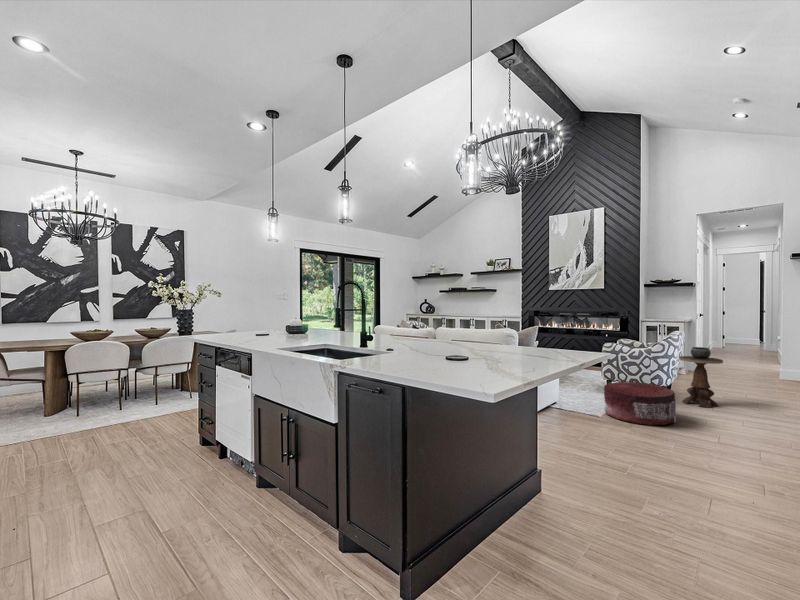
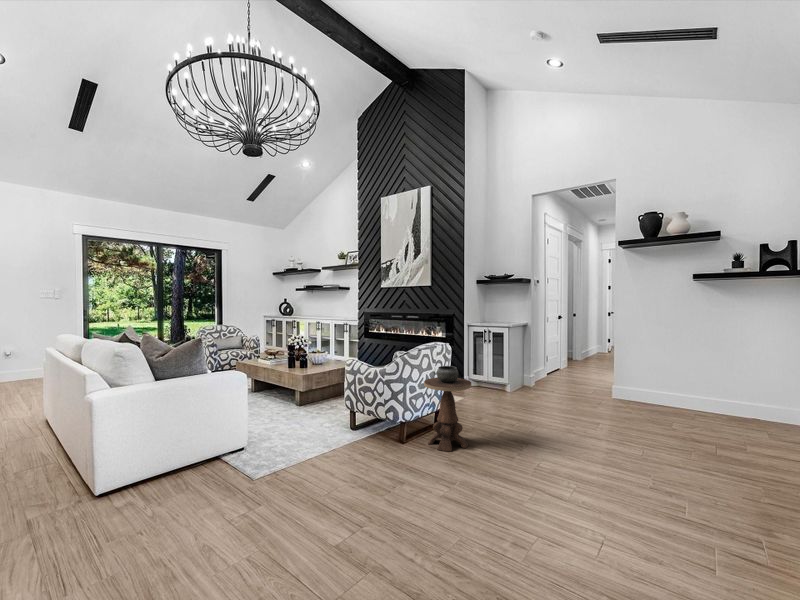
pouf: present [604,381,676,425] -> none [263,420,358,497]

